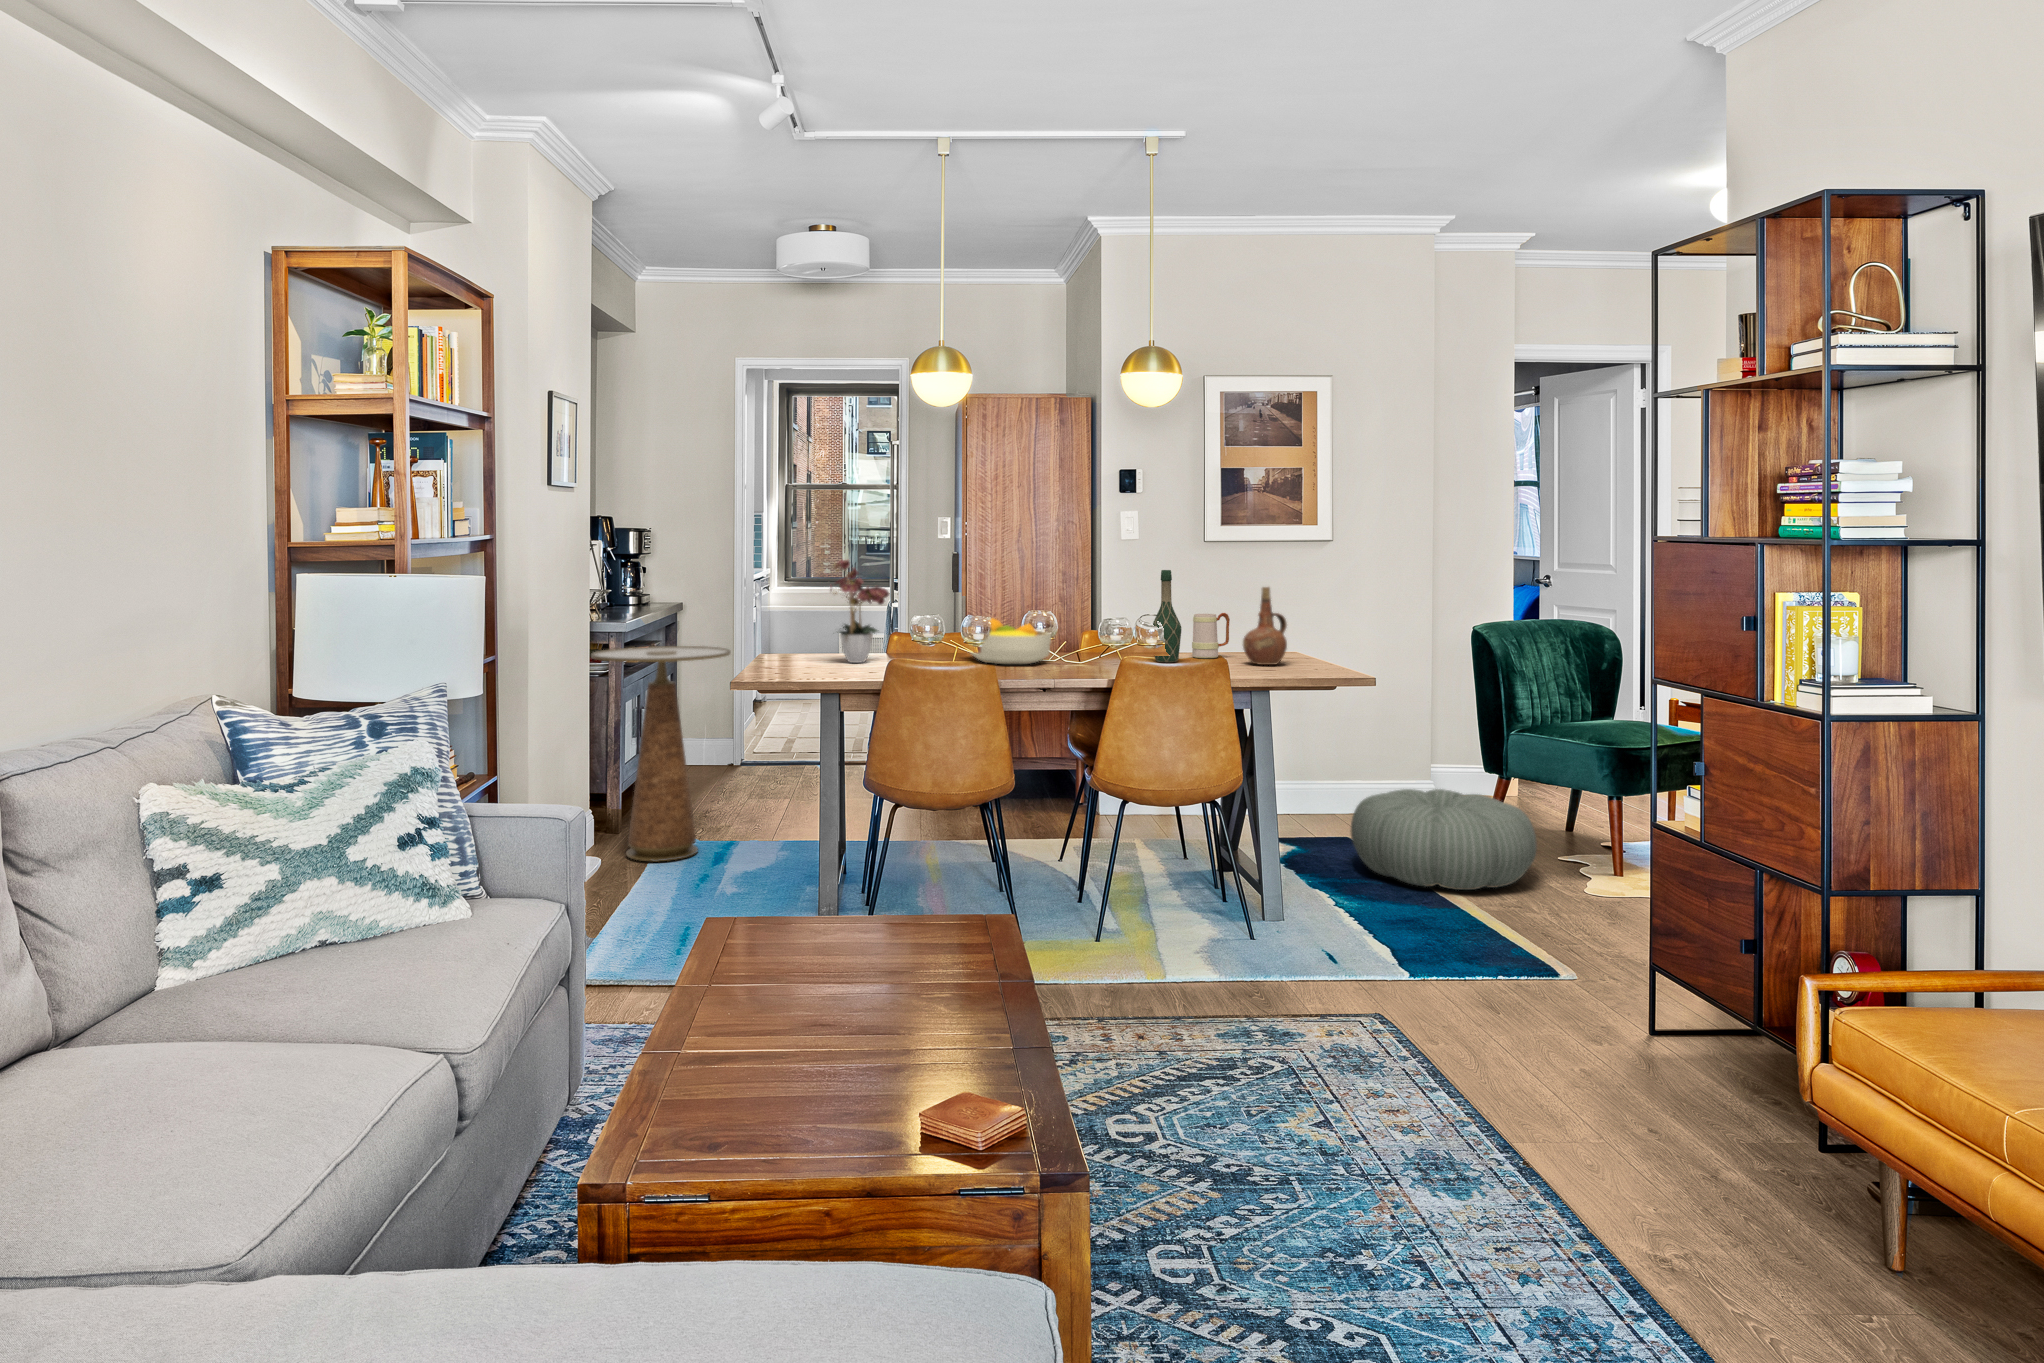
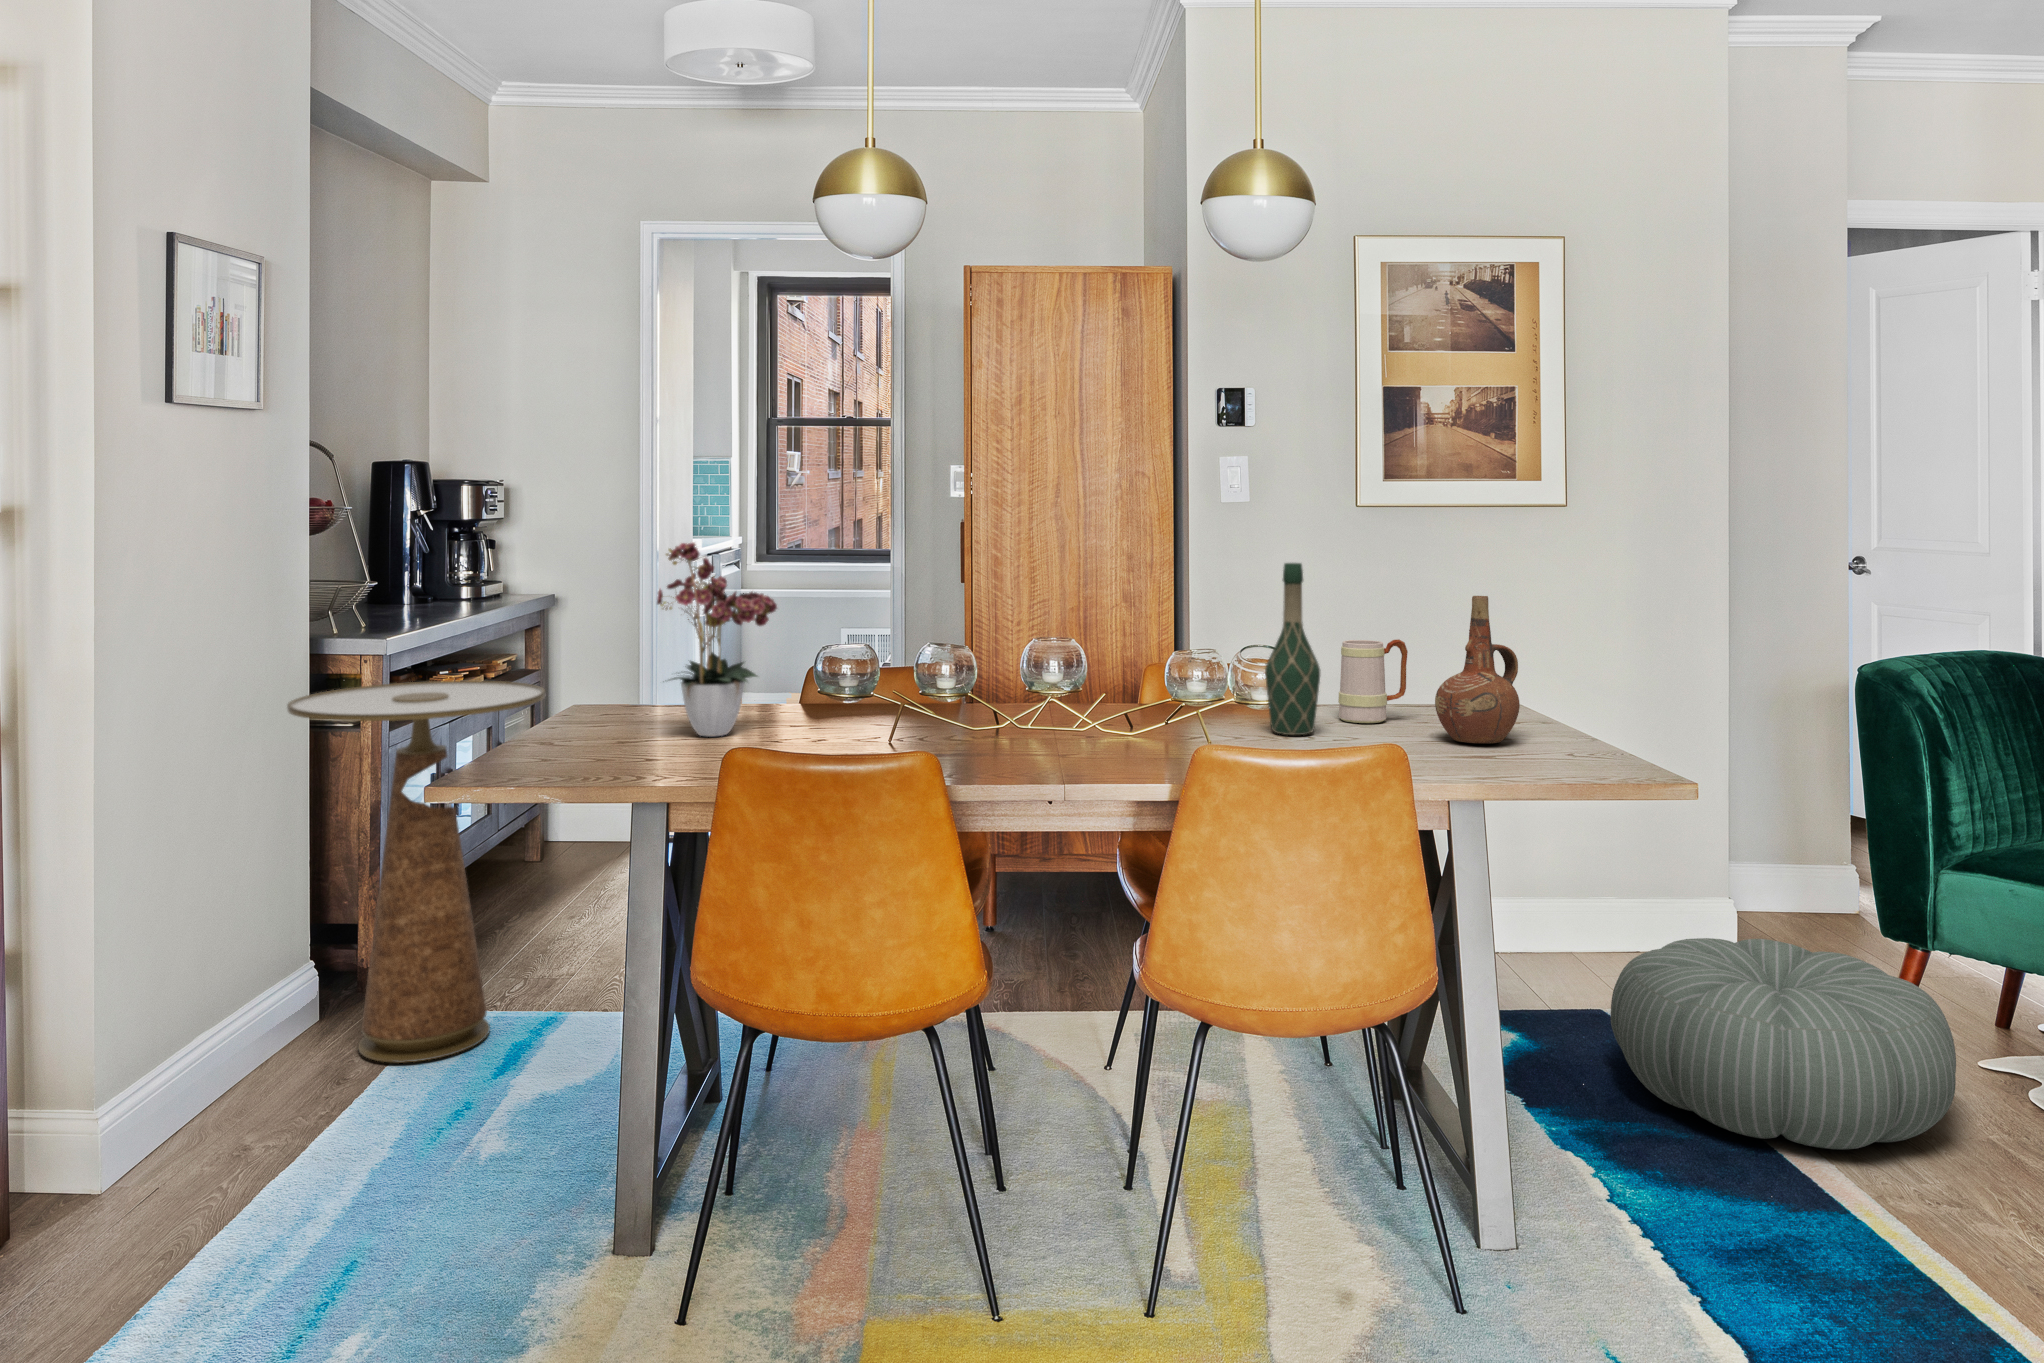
fruit bowl: present [971,618,1051,664] -> none [921,648,1077,742]

